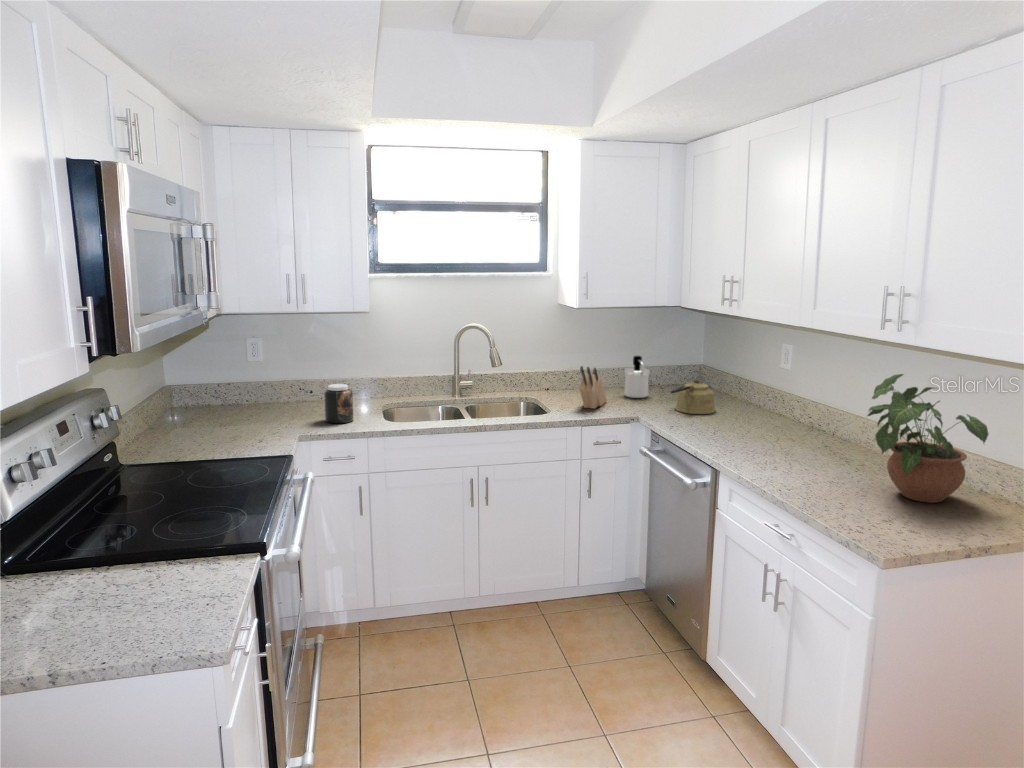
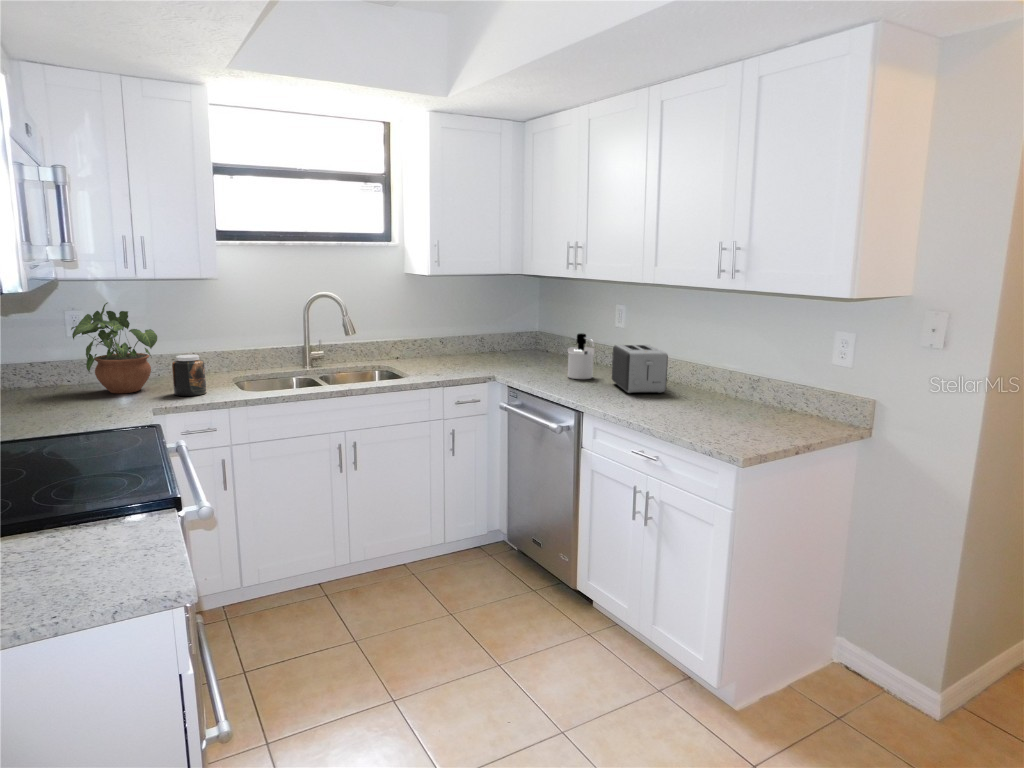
soap dispenser: present [625,356,650,398] -> present [568,333,595,379]
knife block: present [579,366,607,409] -> none [436,330,459,372]
potted plant: present [867,374,989,503] -> present [71,303,157,393]
kettle: present [671,379,716,414] -> none [520,340,560,371]
toaster: none [766,393,829,453] -> present [612,345,668,393]

